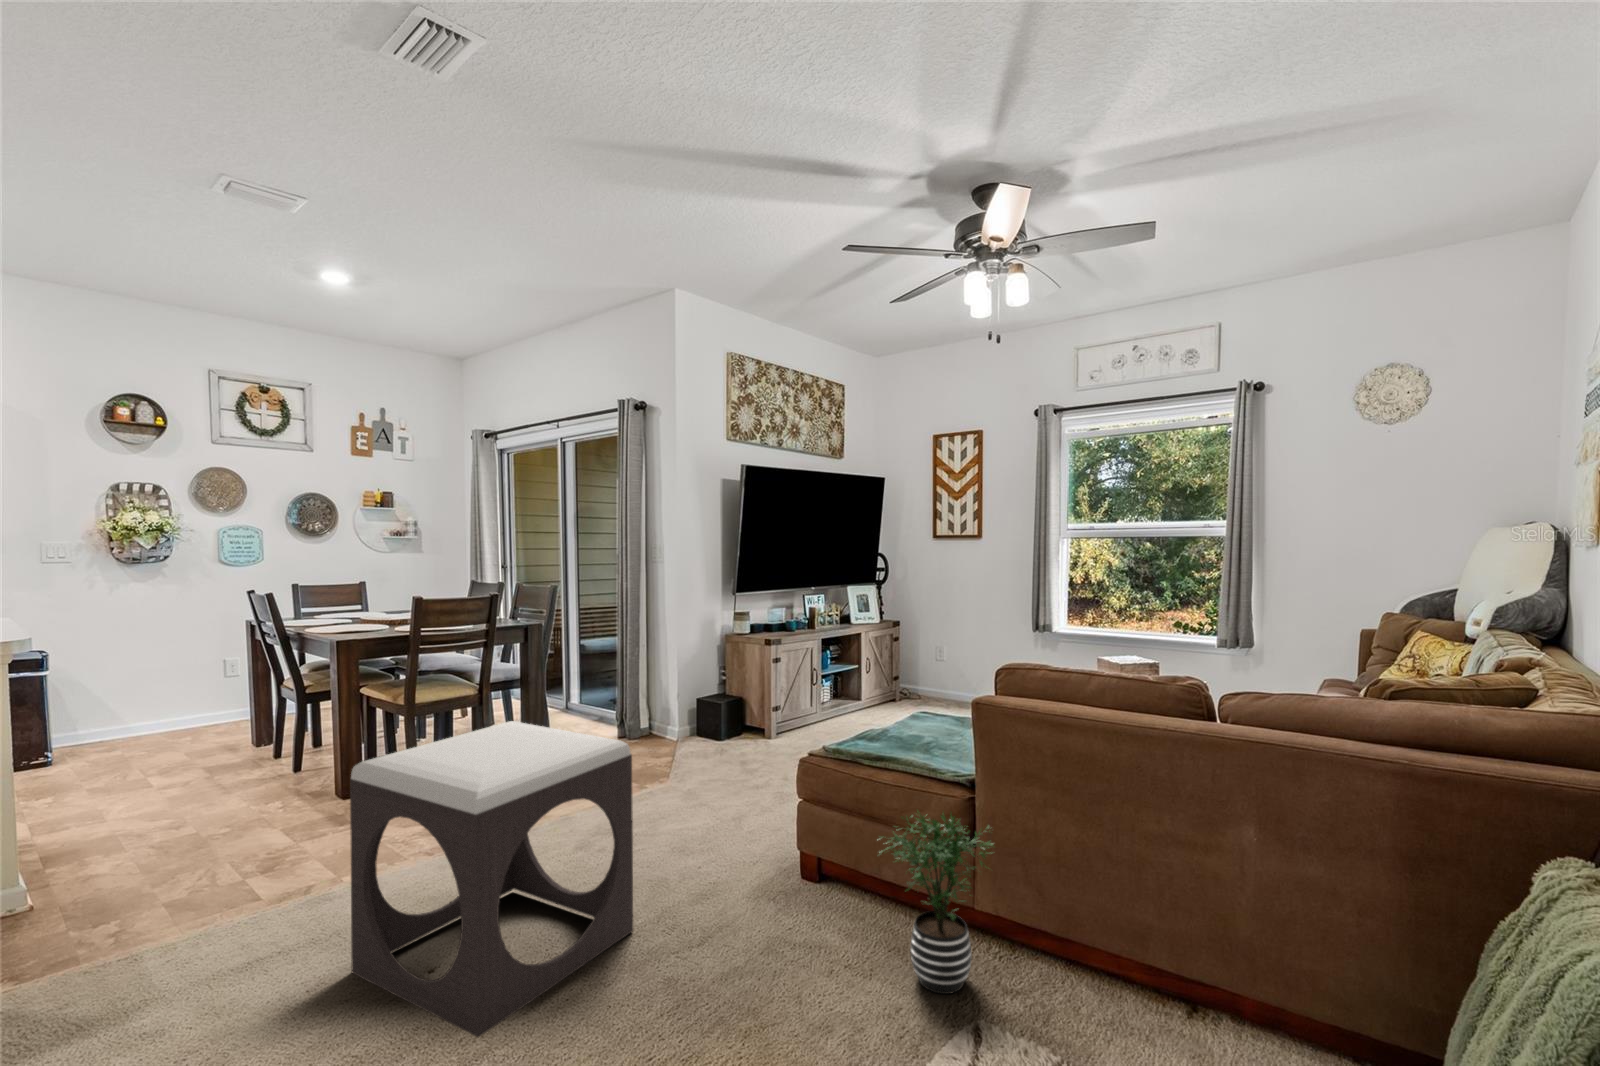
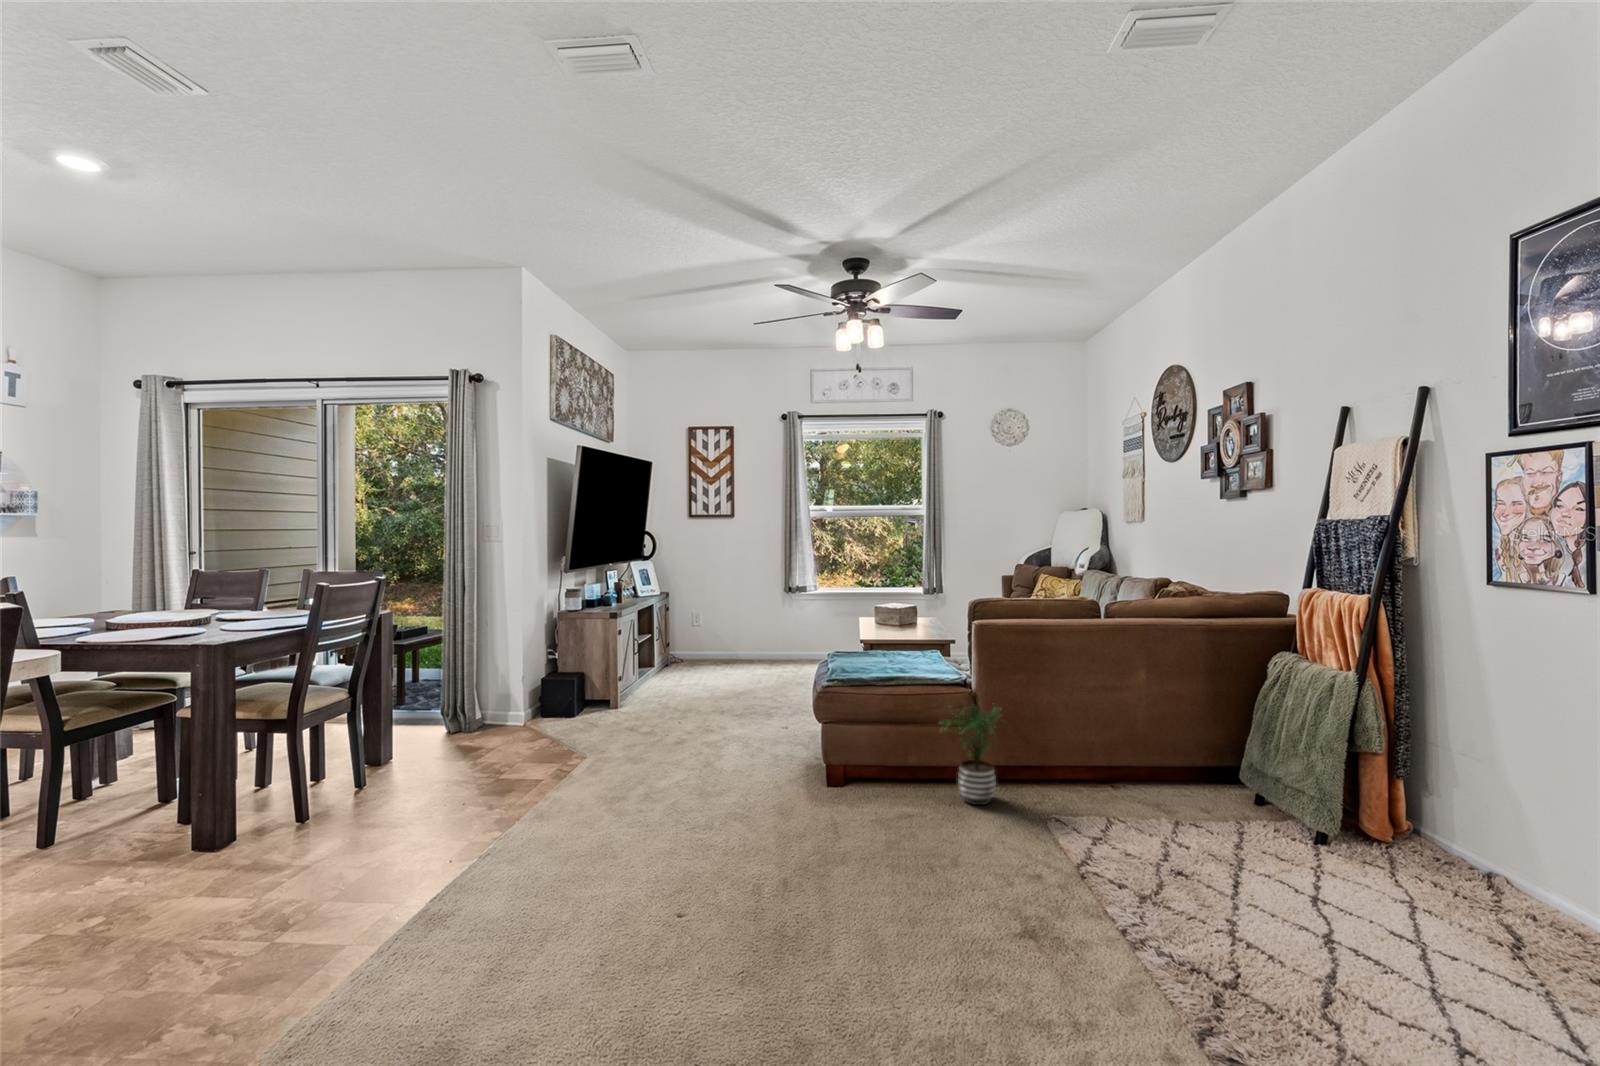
footstool: present [350,721,633,1037] -> none [625,689,799,925]

